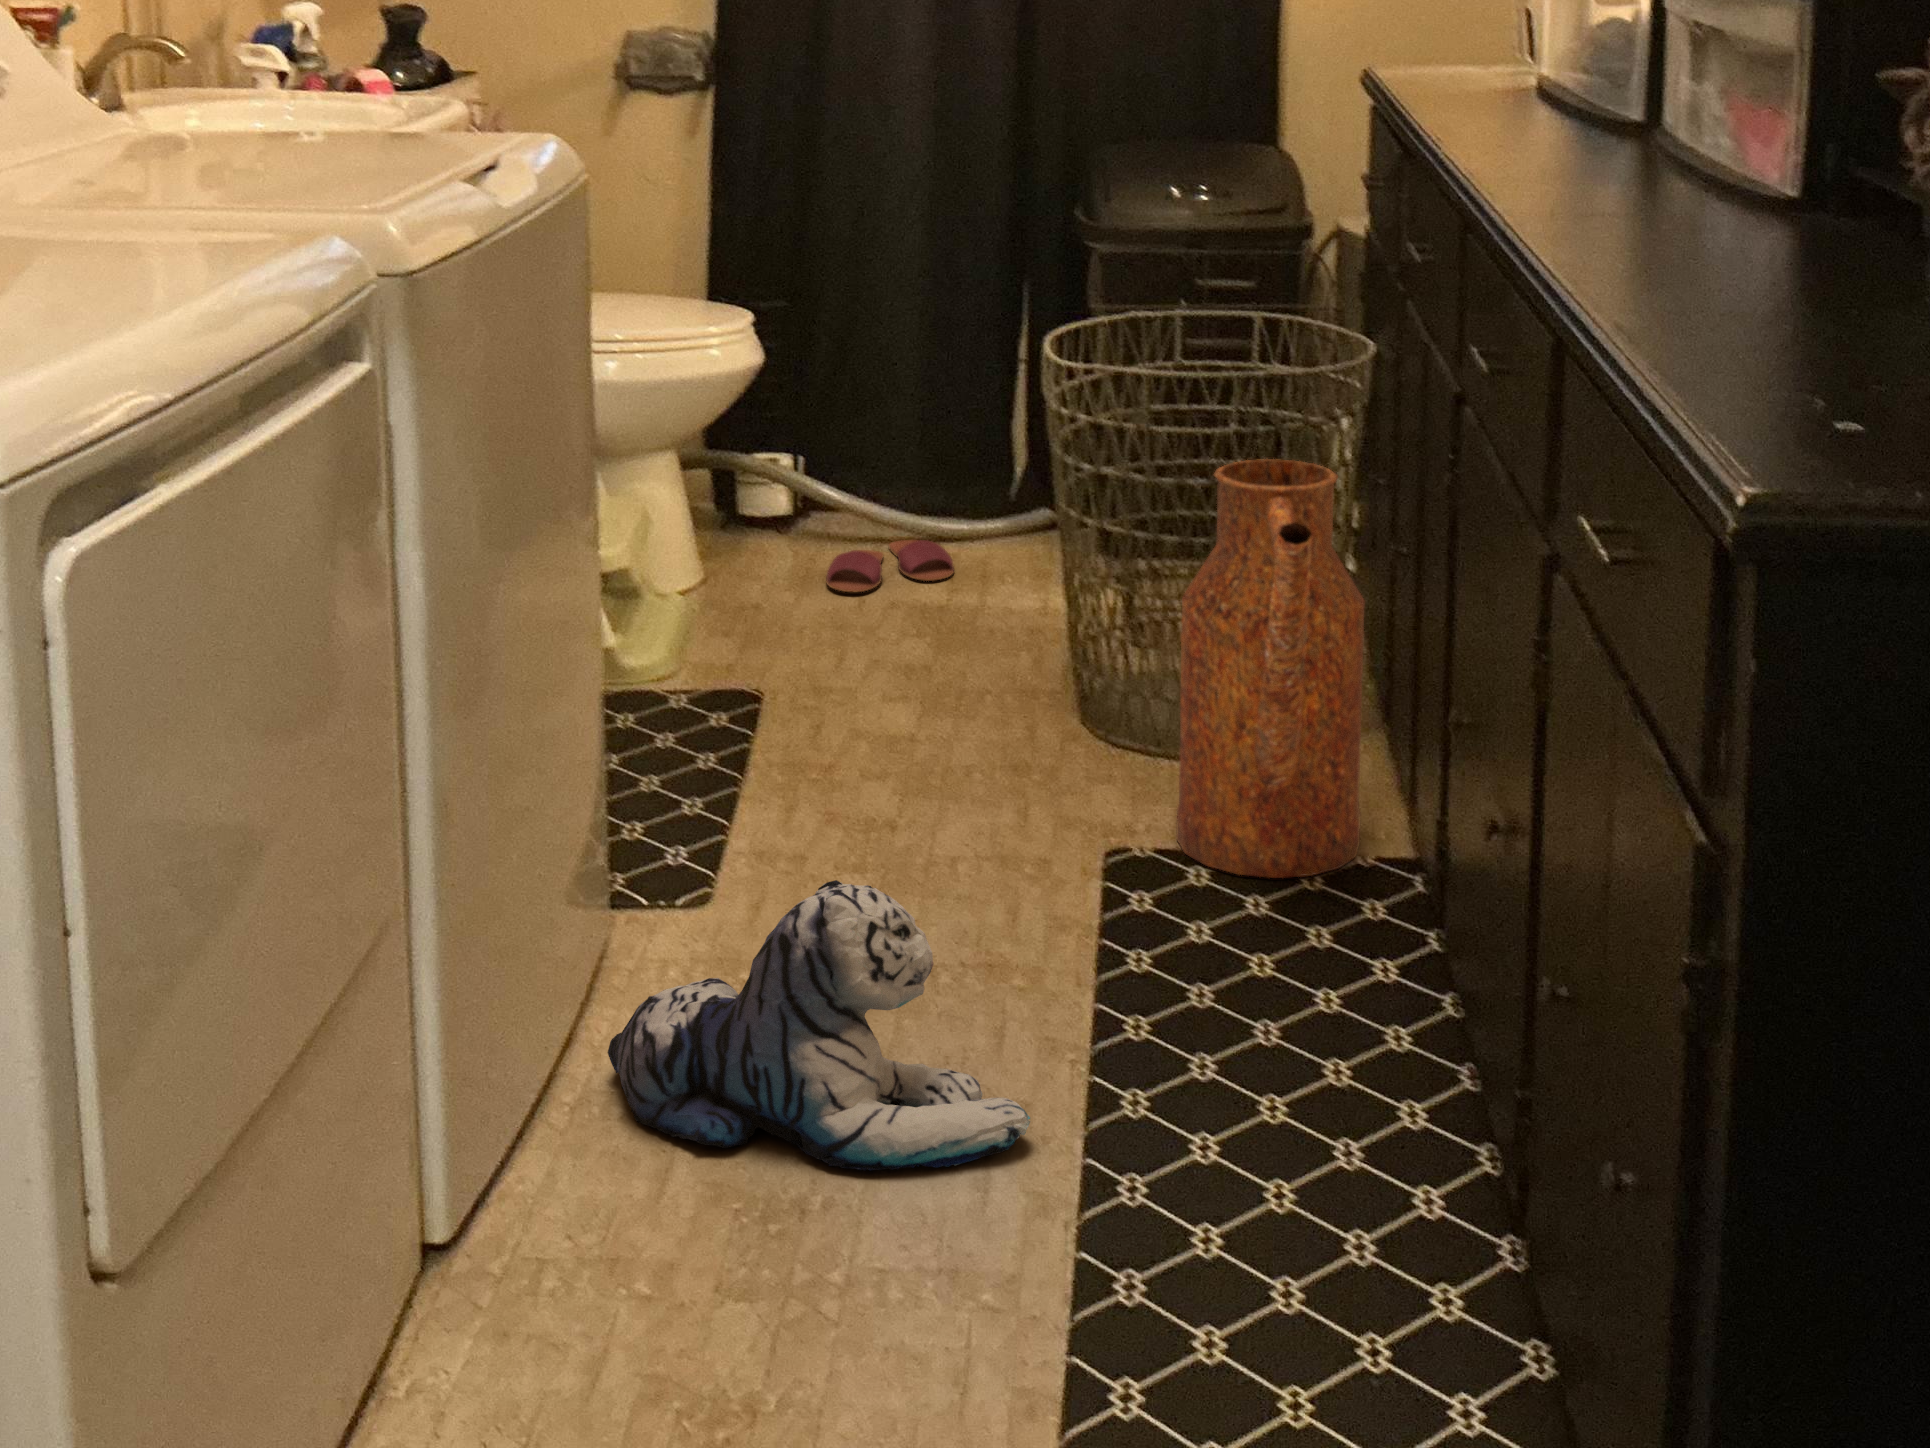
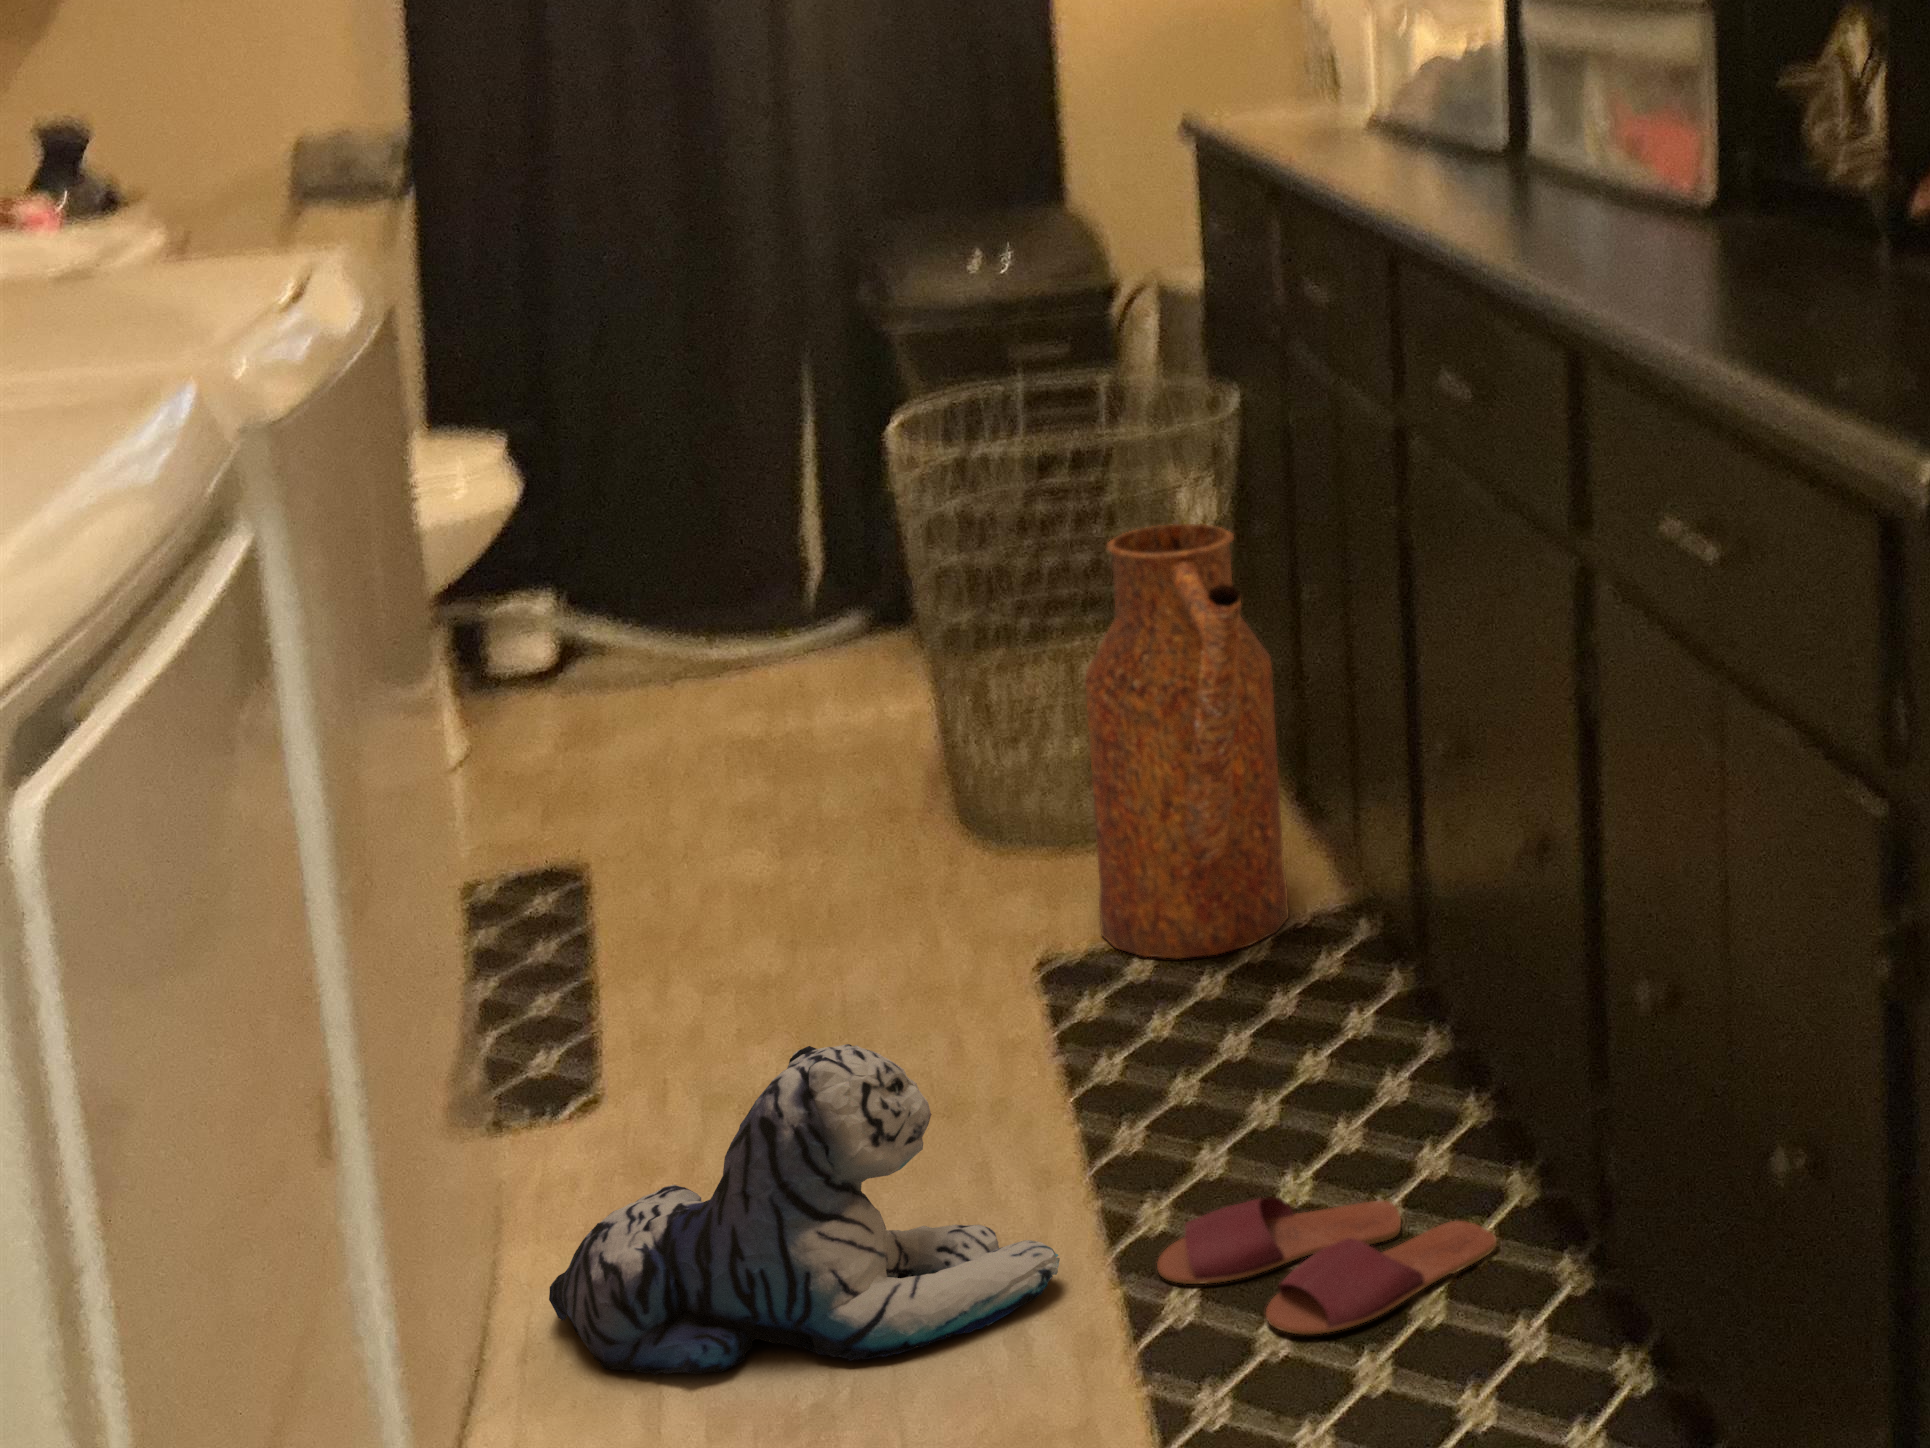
slippers: present [826,540,954,592] -> present [1157,1197,1496,1334]

